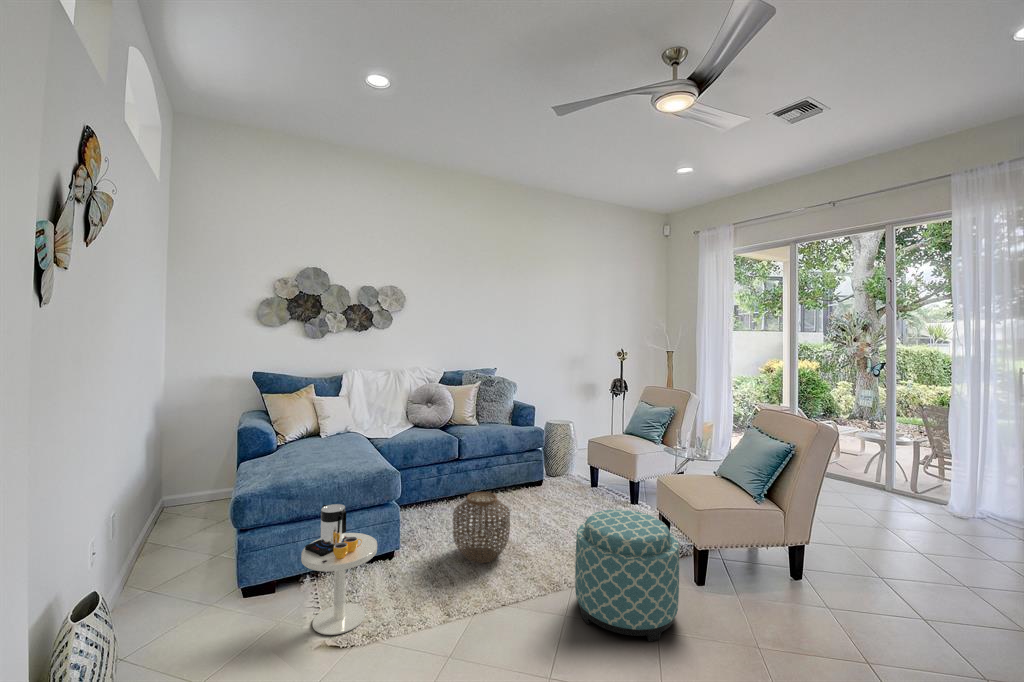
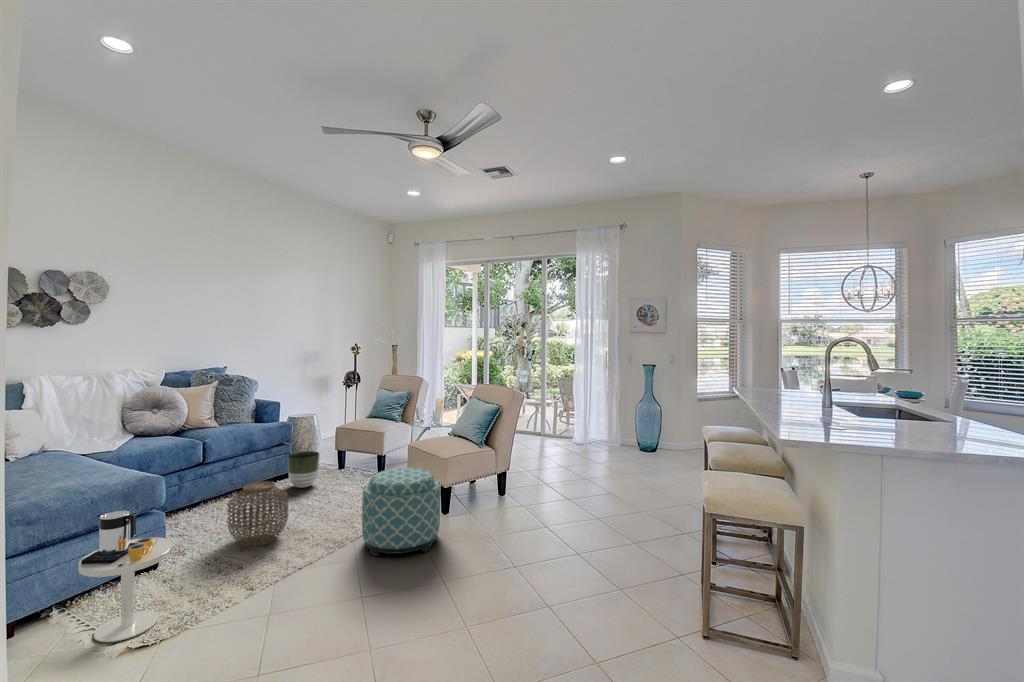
planter: none [533,462,564,501] -> present [288,451,319,488]

